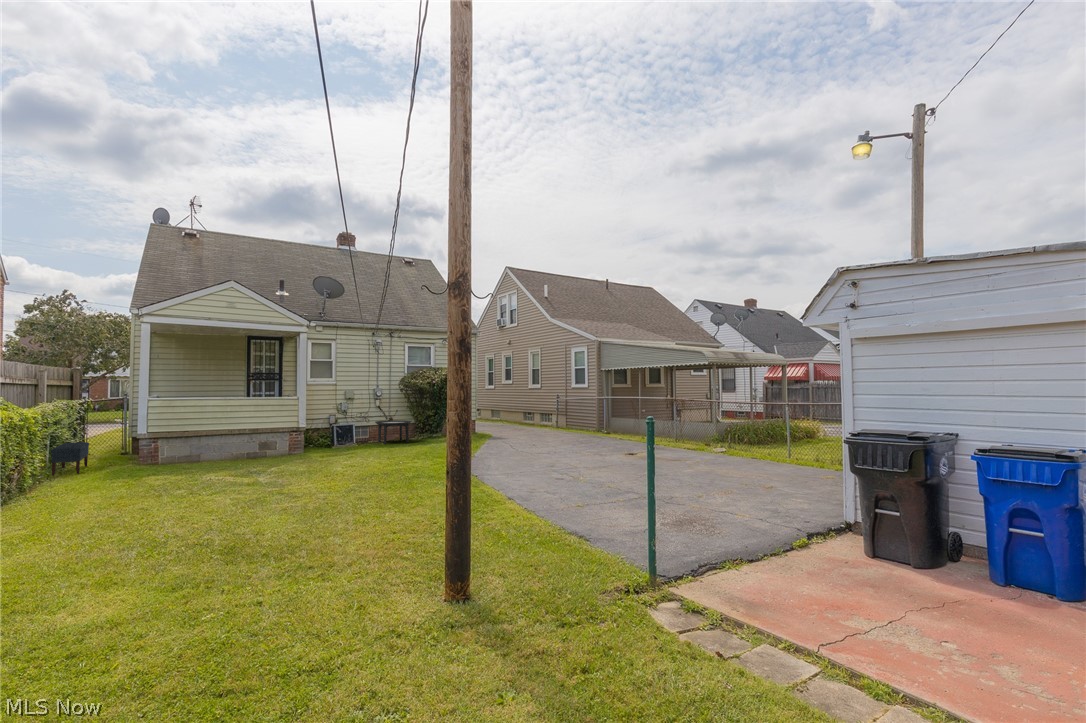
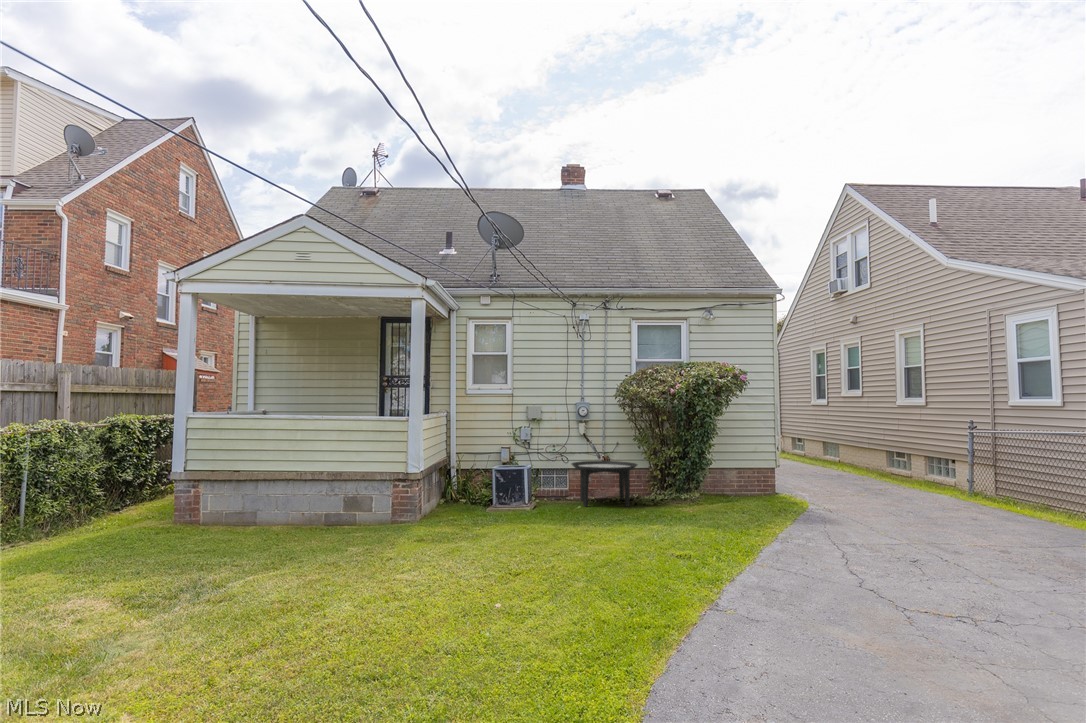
bench: present [51,442,89,476] -> none [49,480,133,532]

